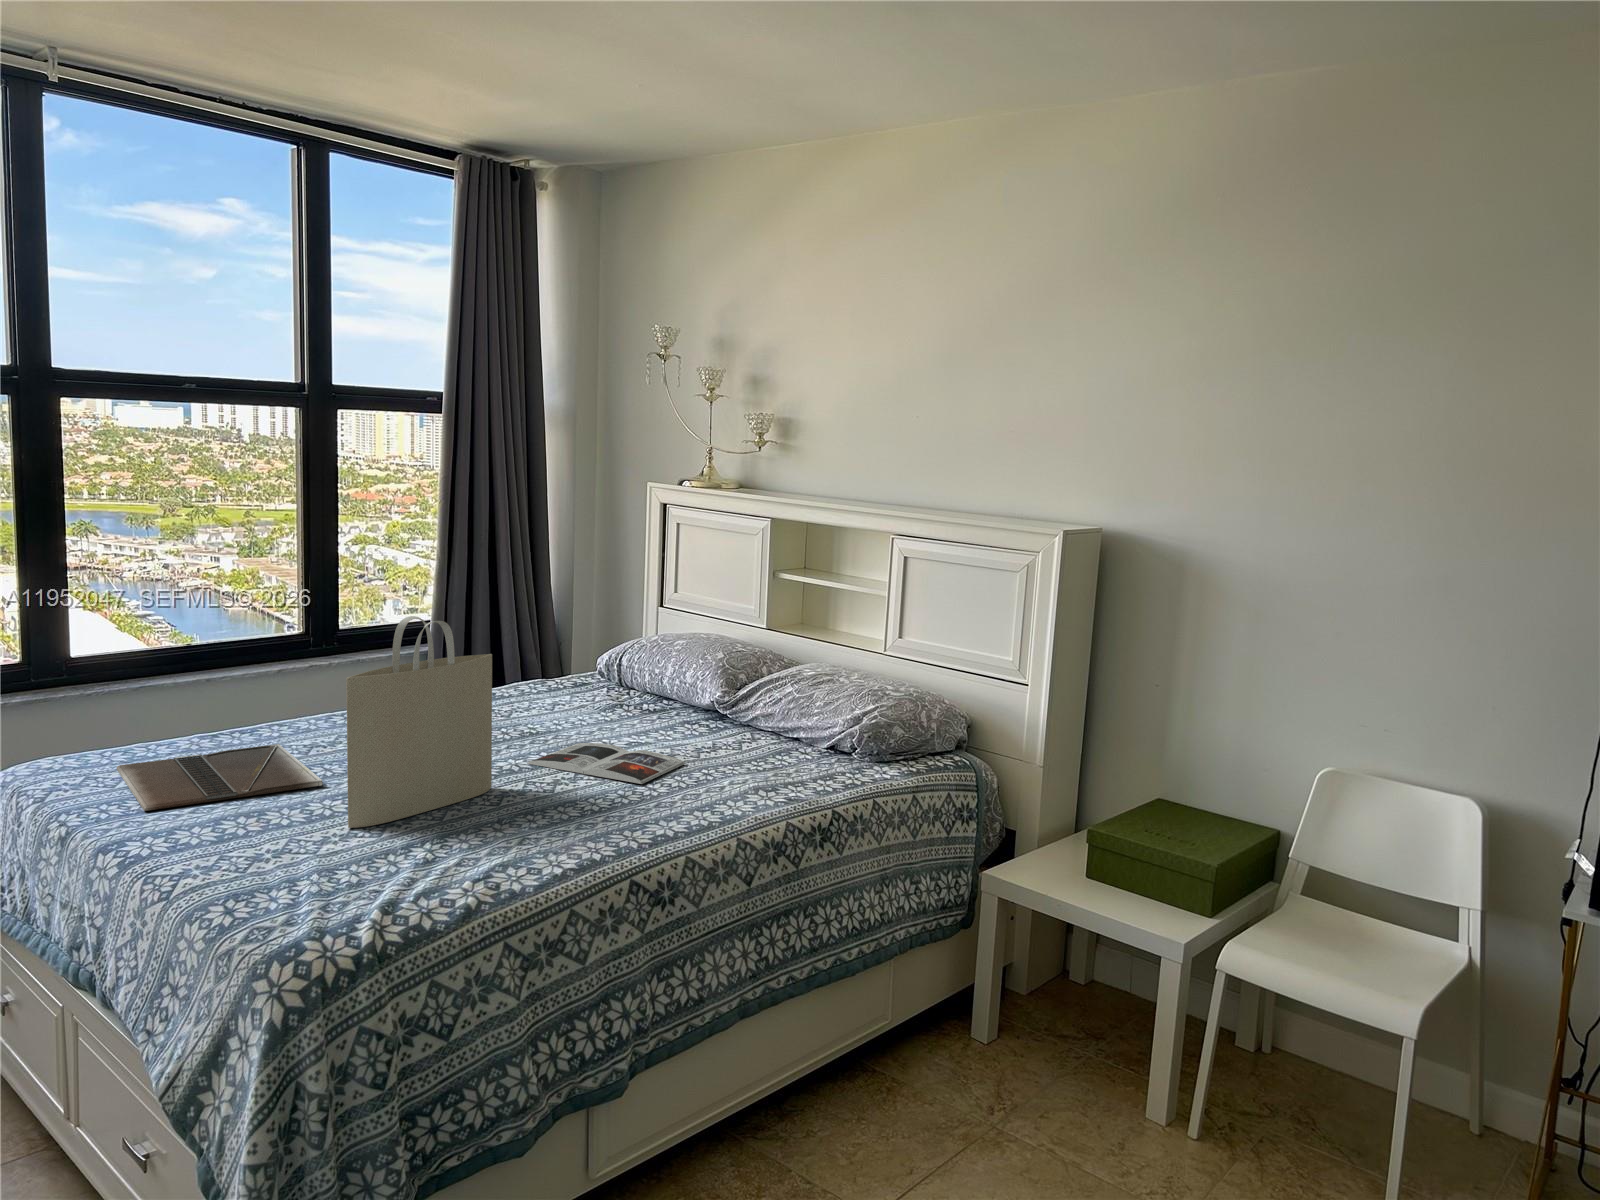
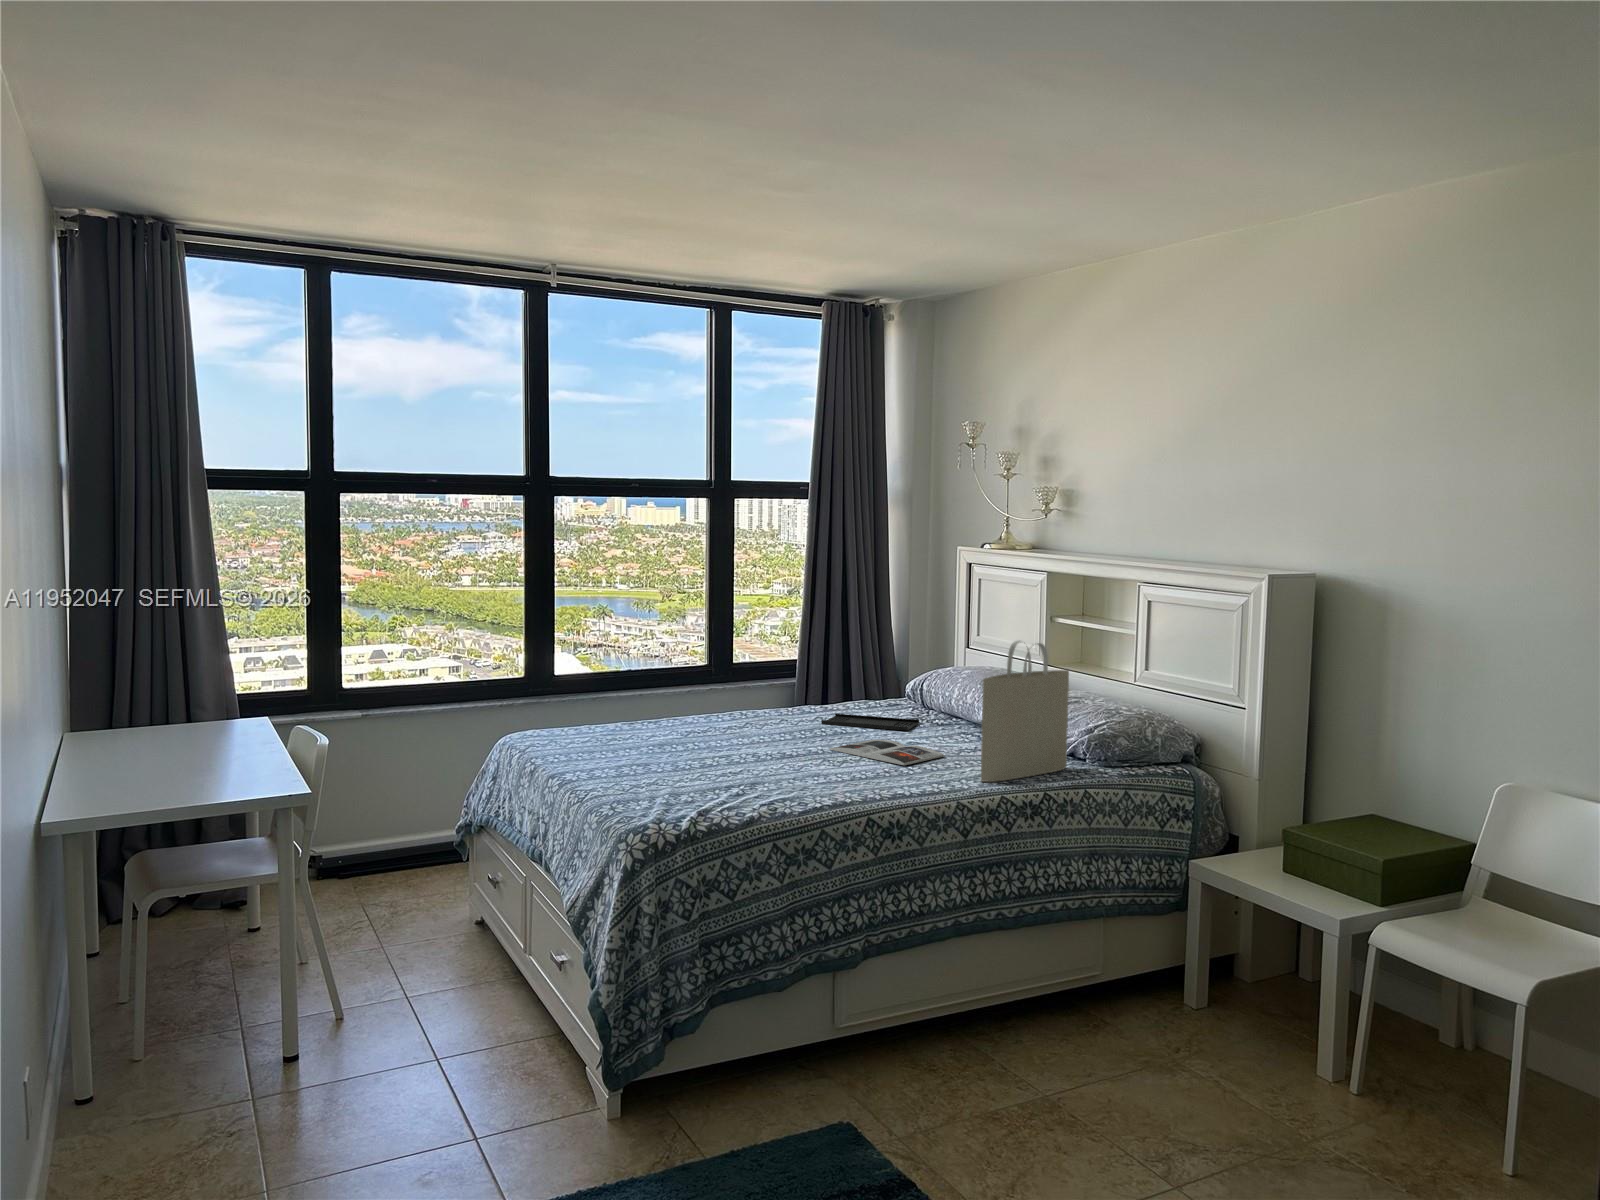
tote bag: present [346,616,492,828] -> present [981,640,1069,782]
tray: none [498,703,626,724] -> present [821,714,919,731]
laptop: present [117,744,322,811] -> none [568,728,688,758]

